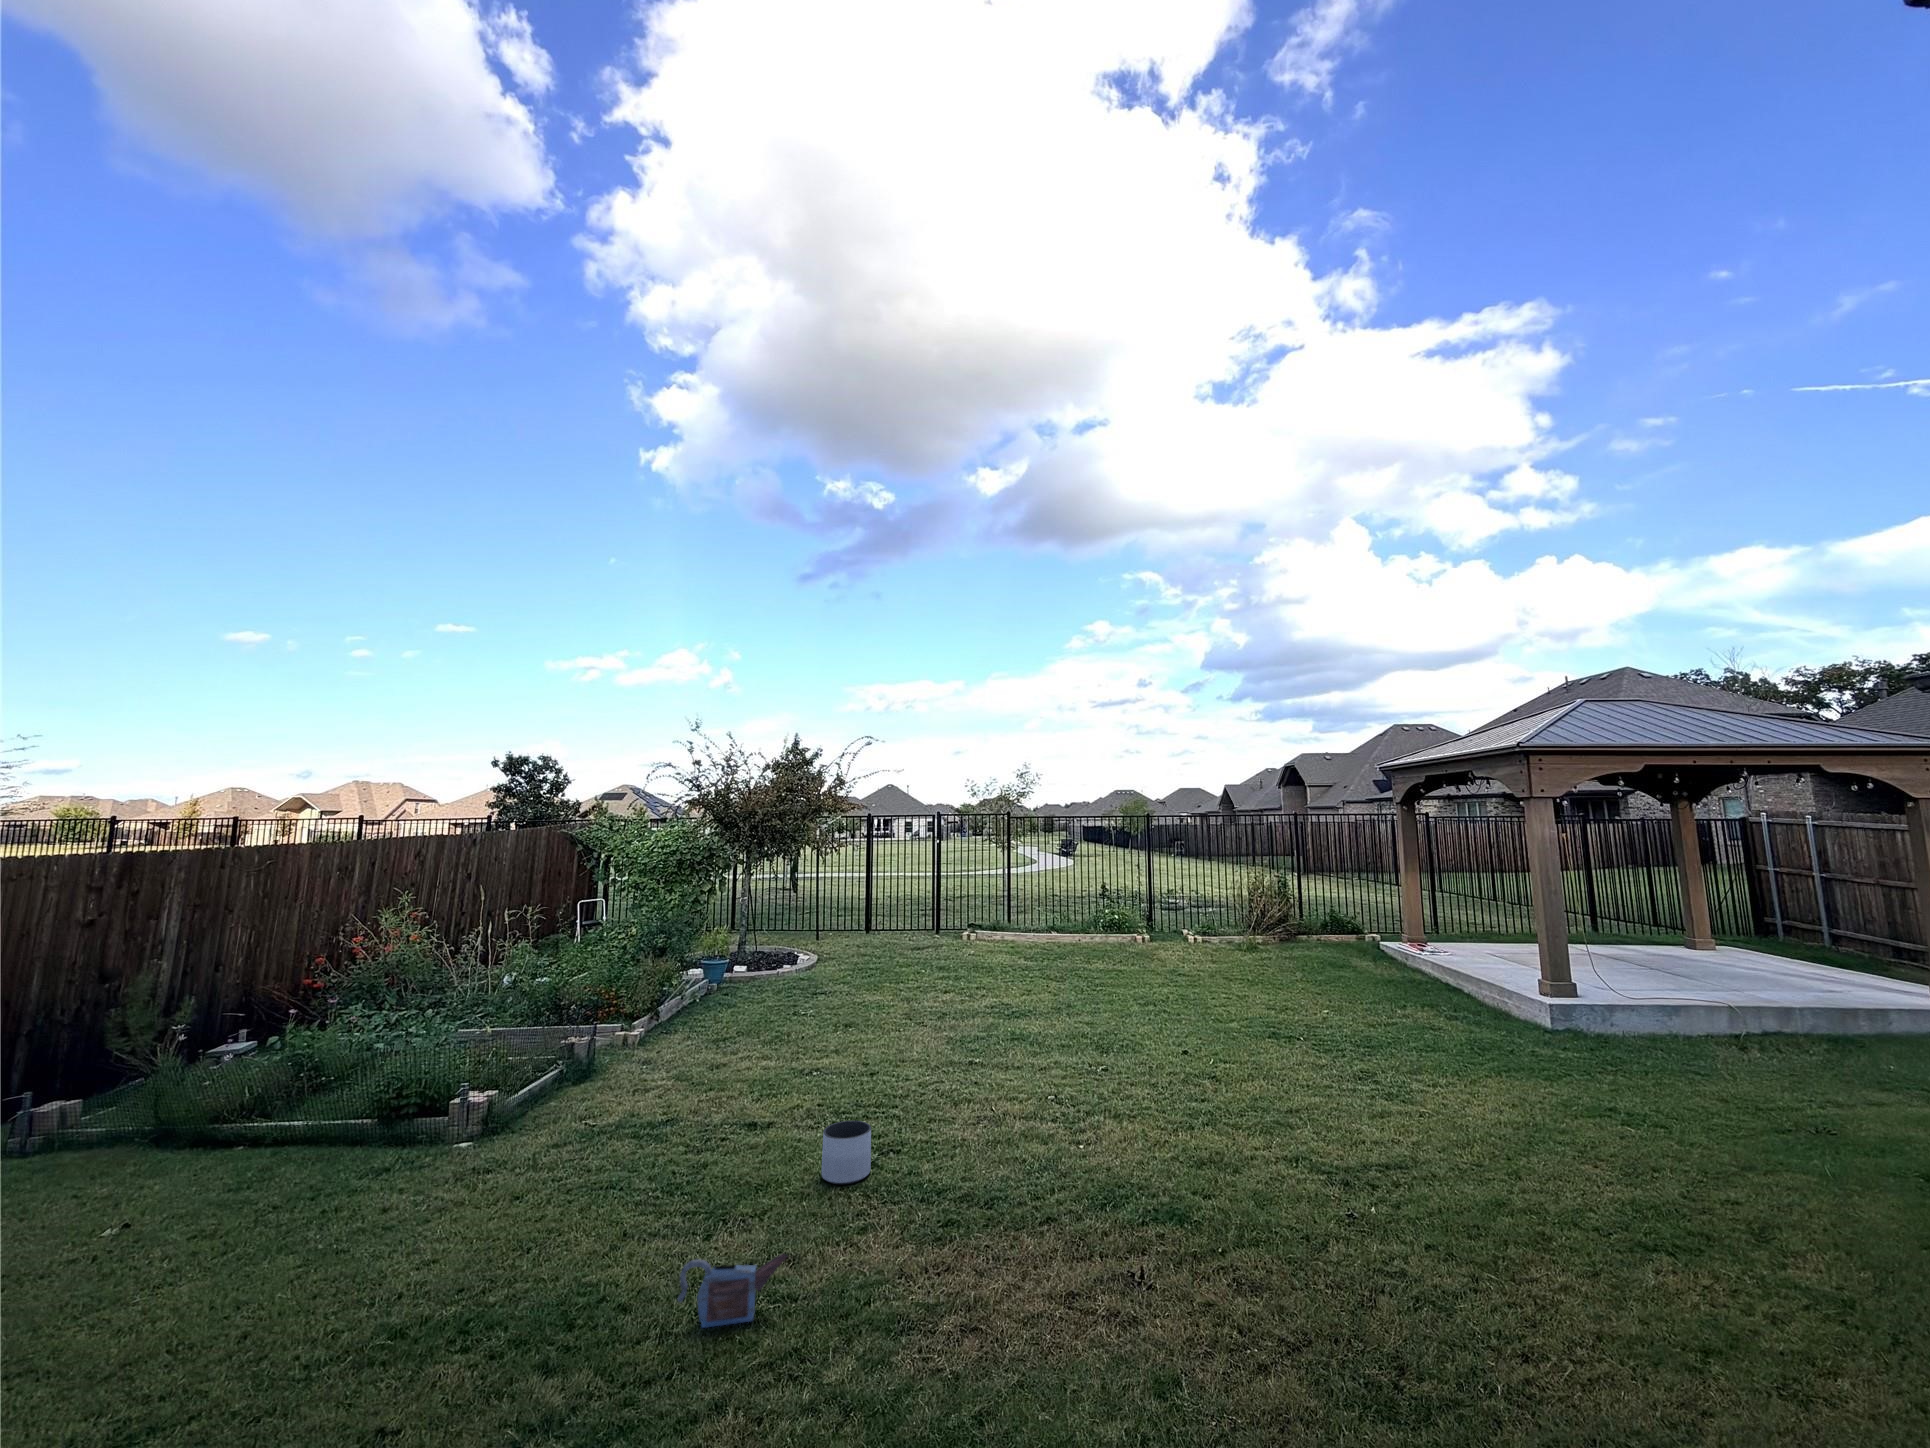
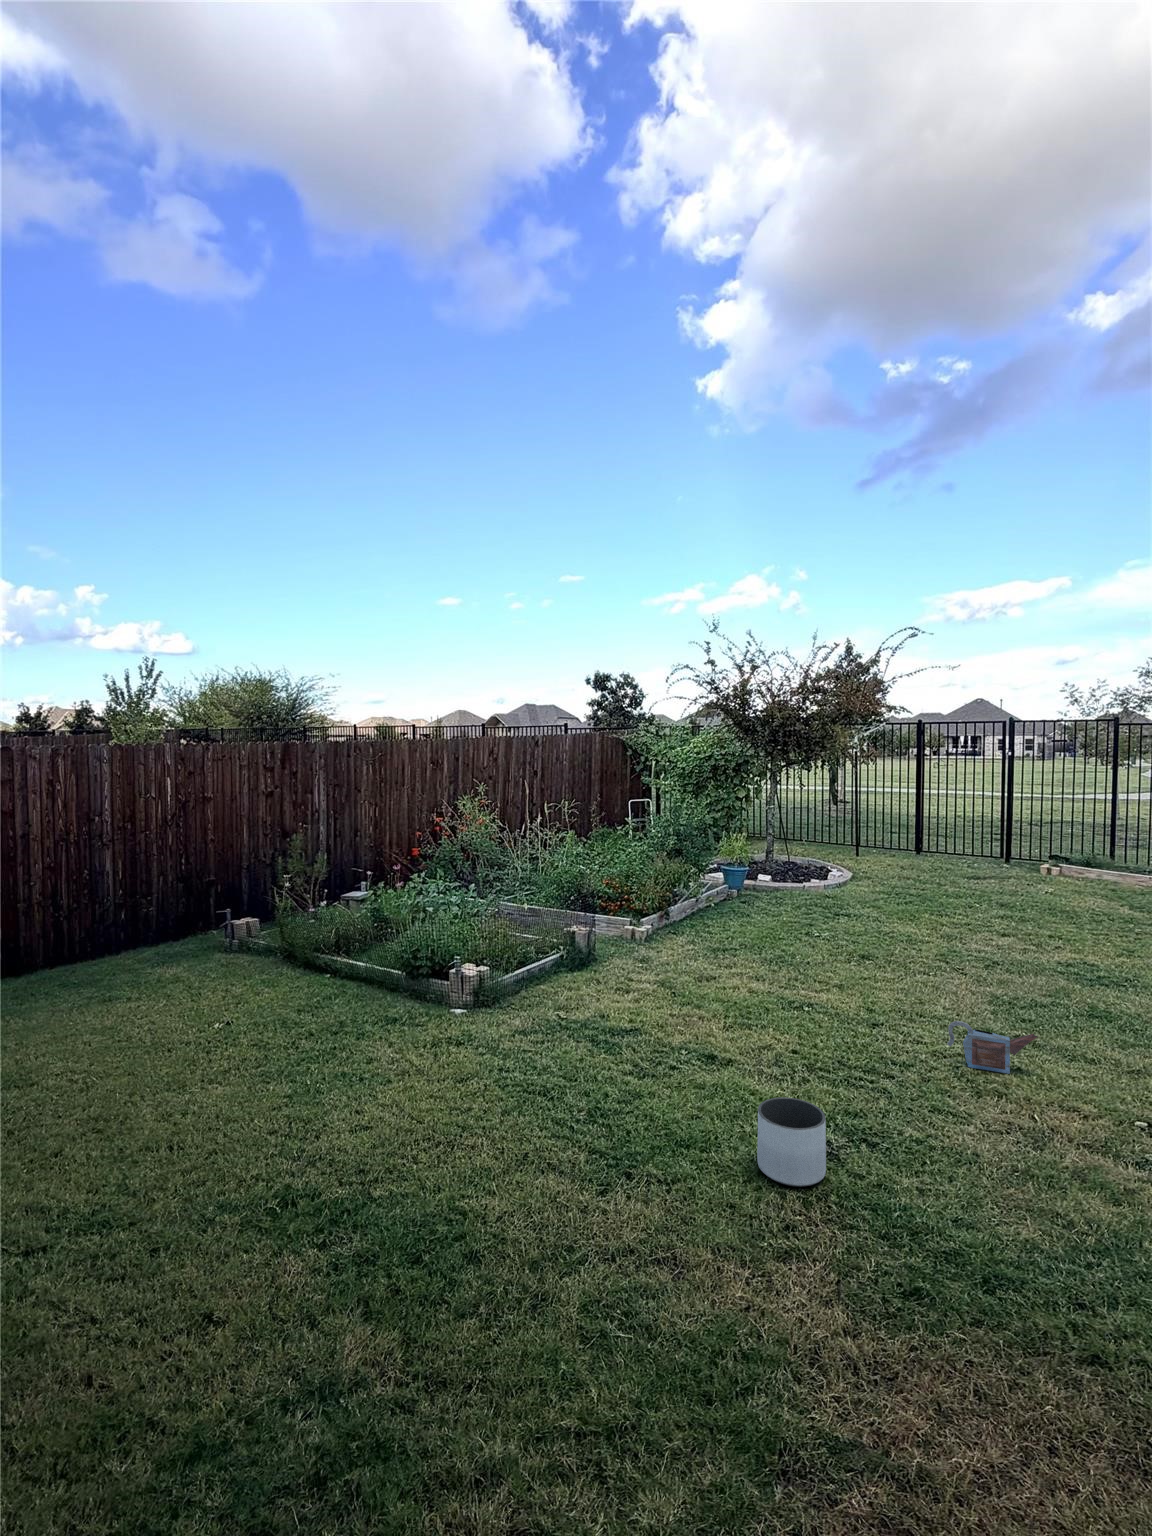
watering can: present [677,1253,787,1328] -> present [947,1021,1037,1074]

